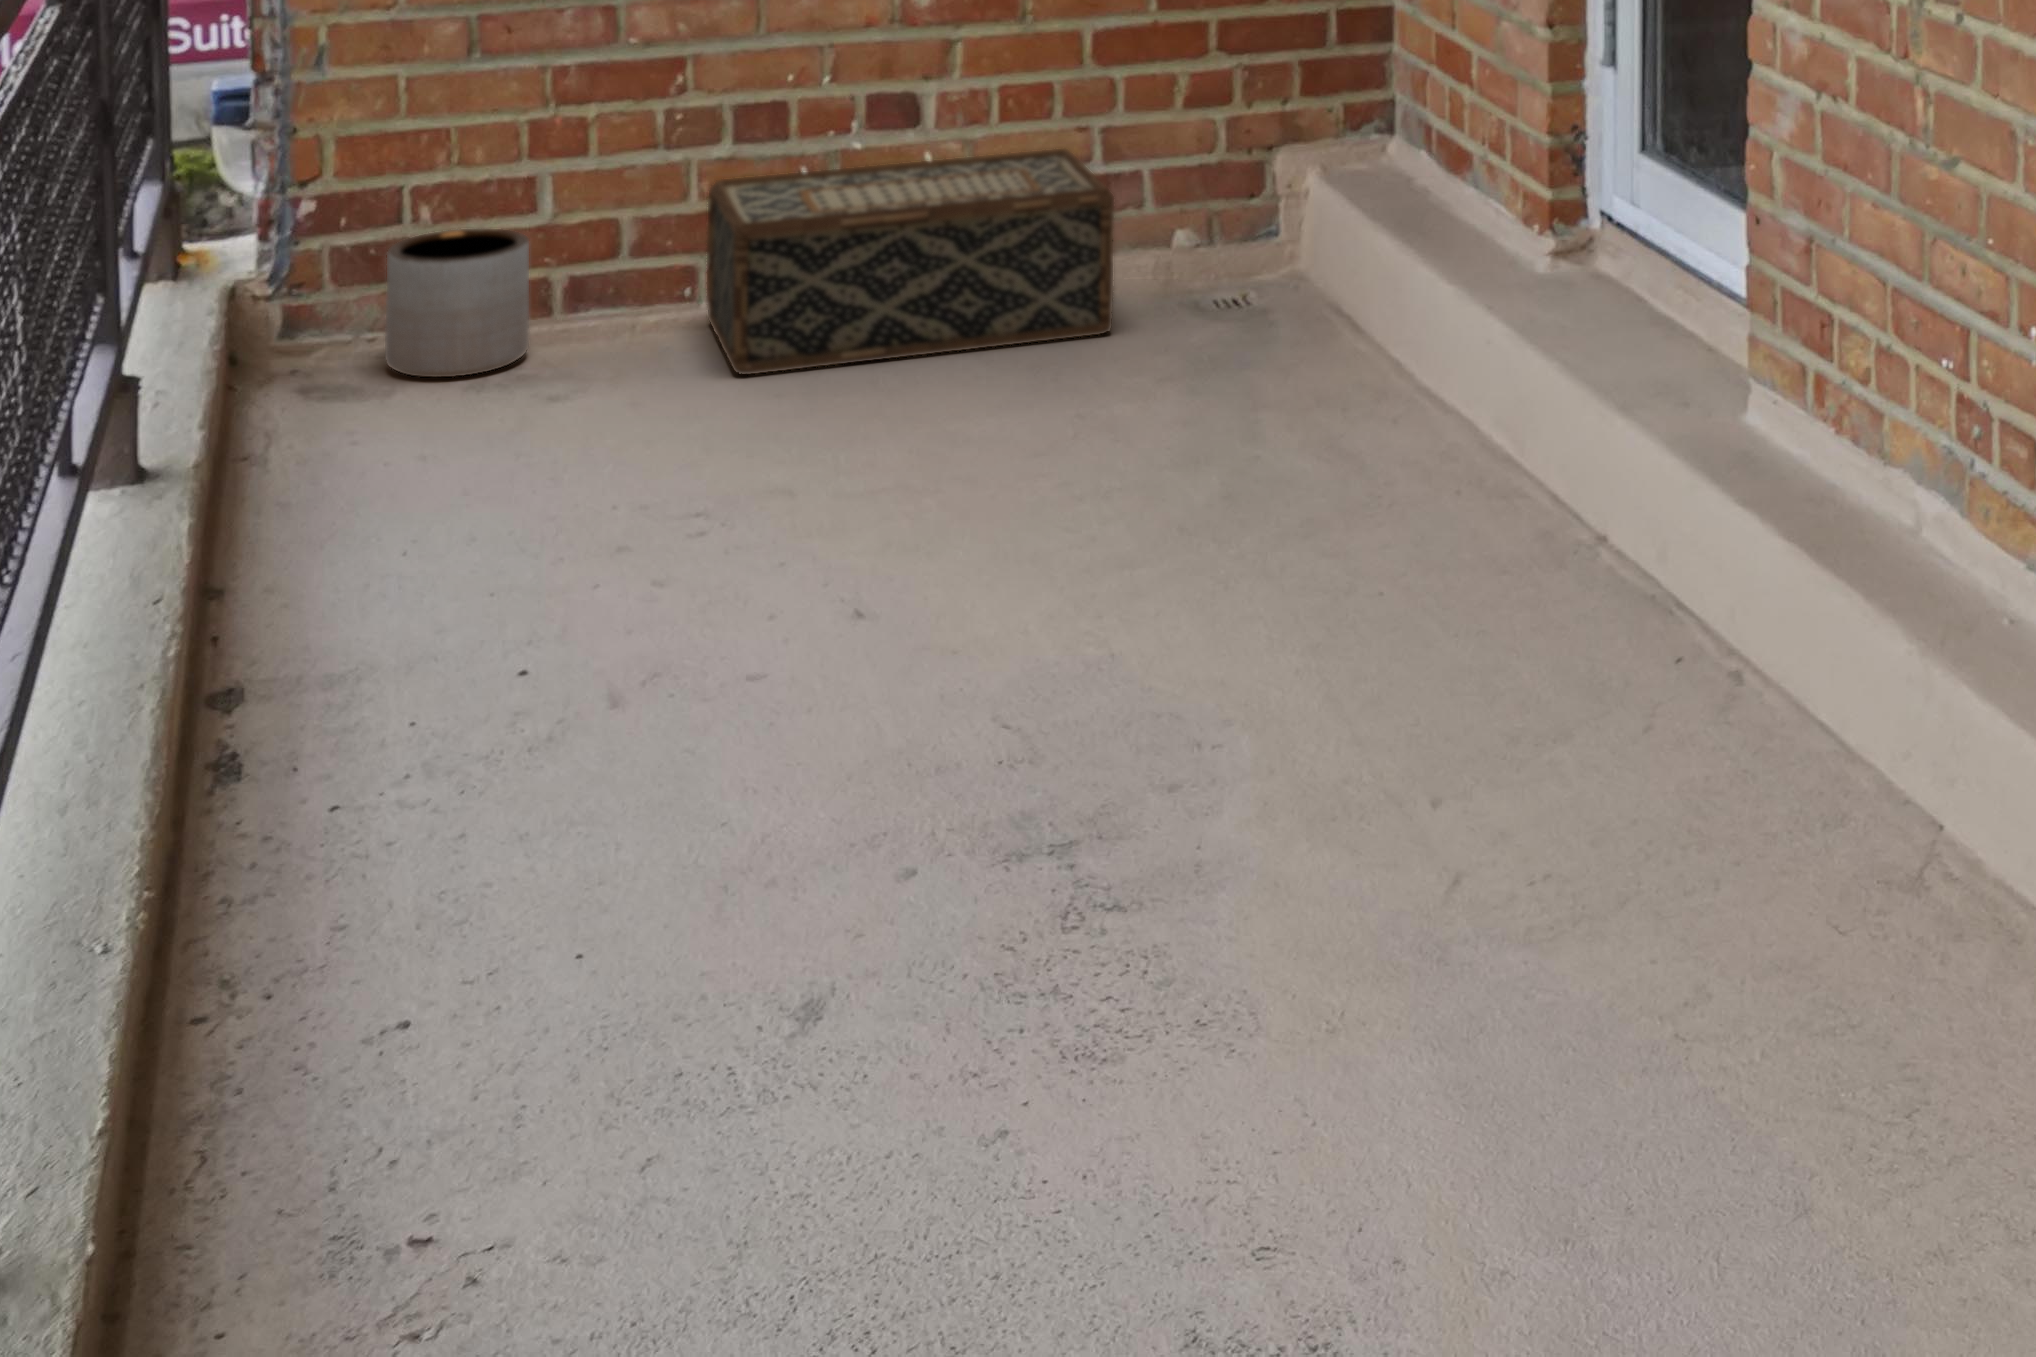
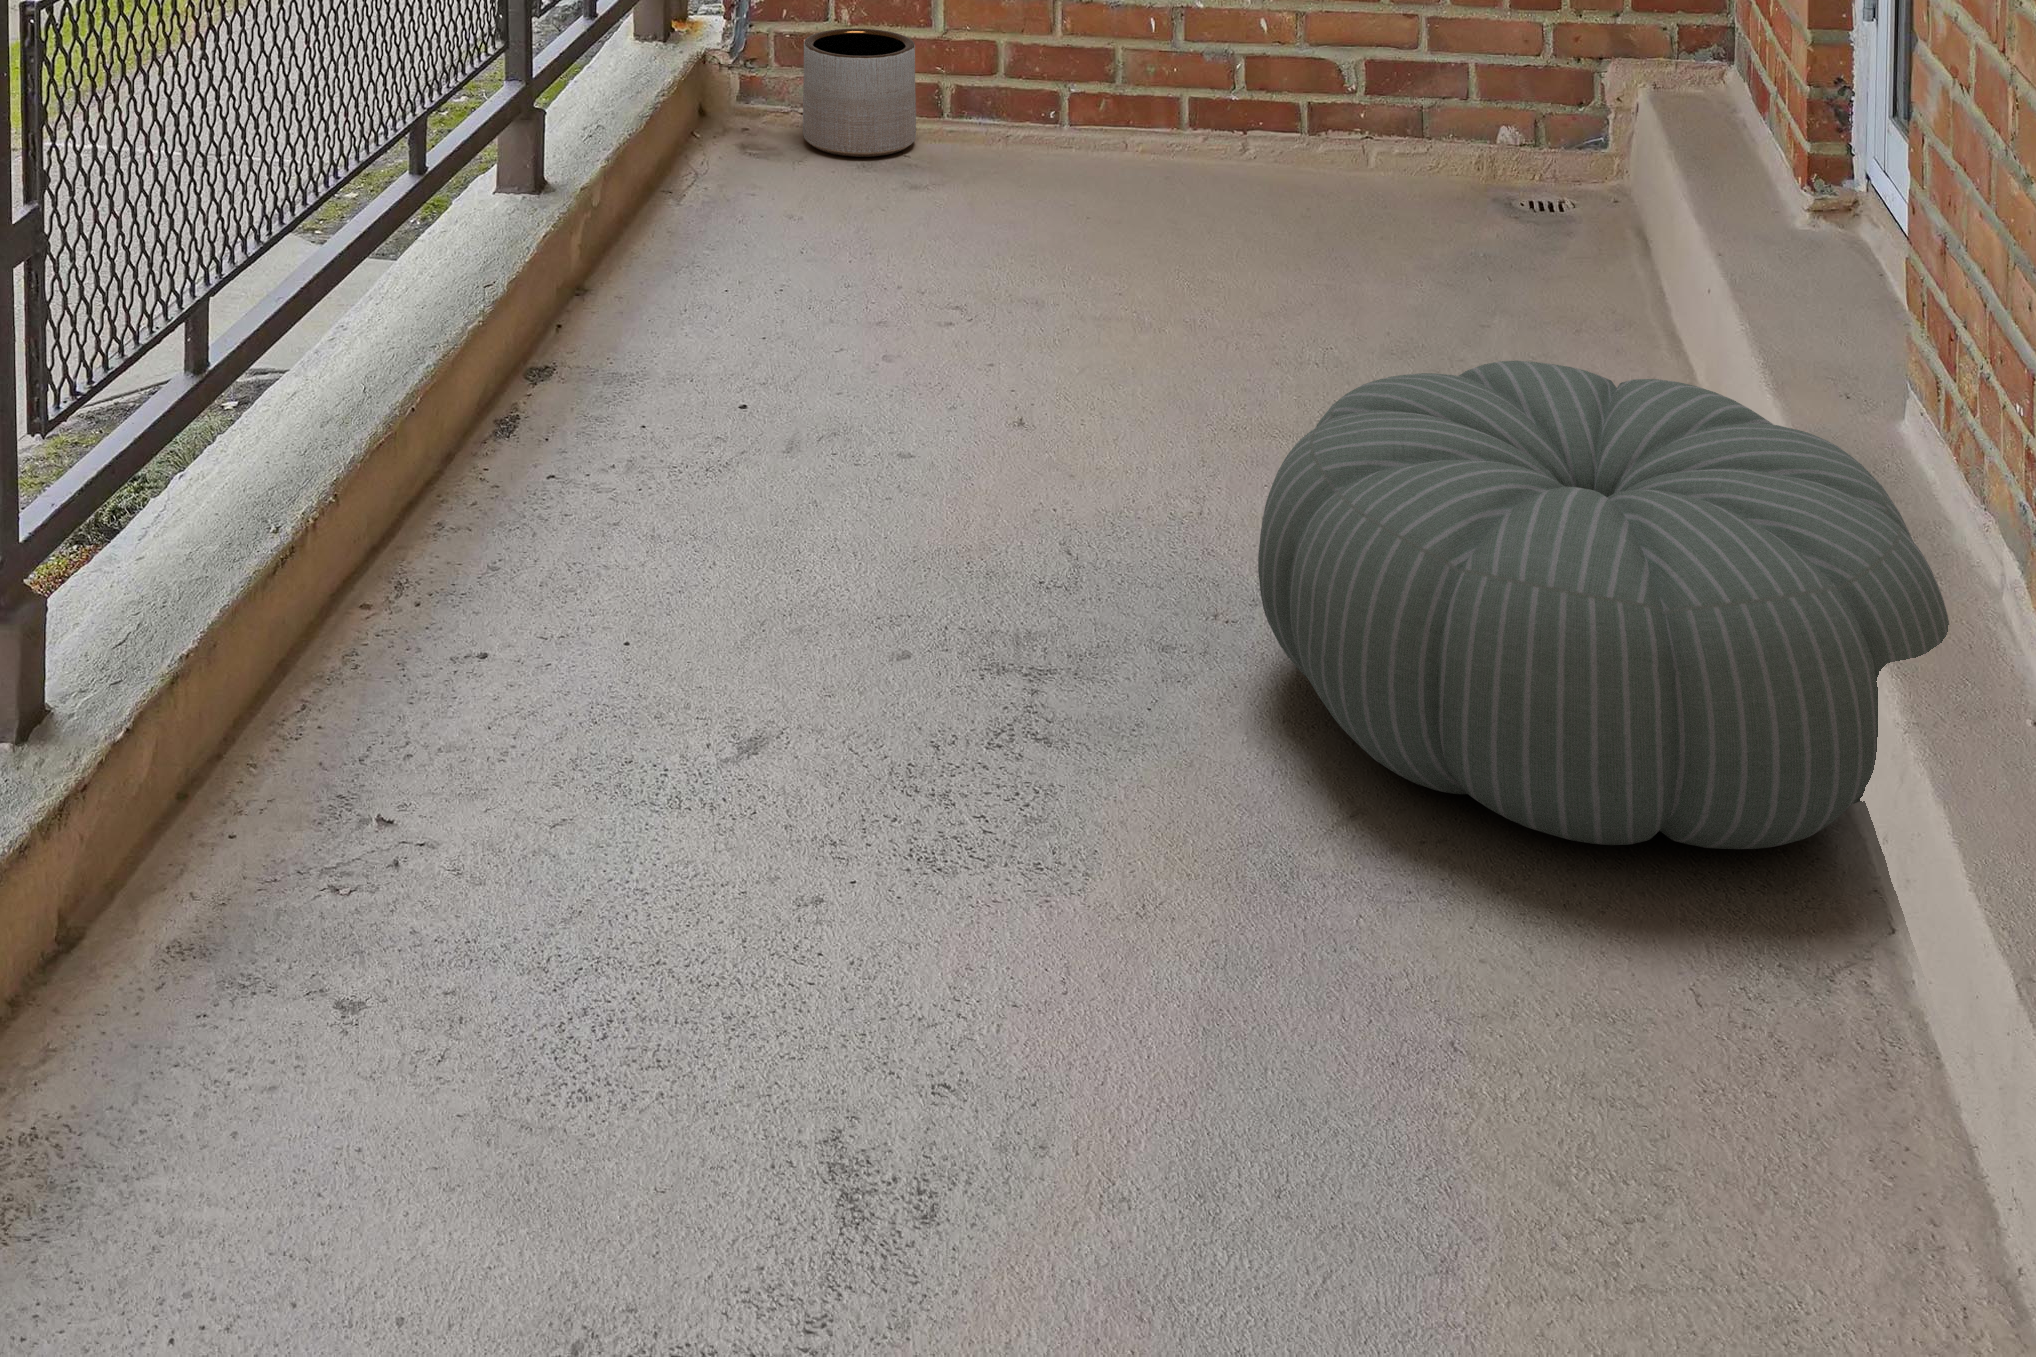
woven basket: present [707,149,1114,374] -> none [1057,18,1410,224]
pouf: none [1195,369,1767,736] -> present [1258,361,1950,849]

